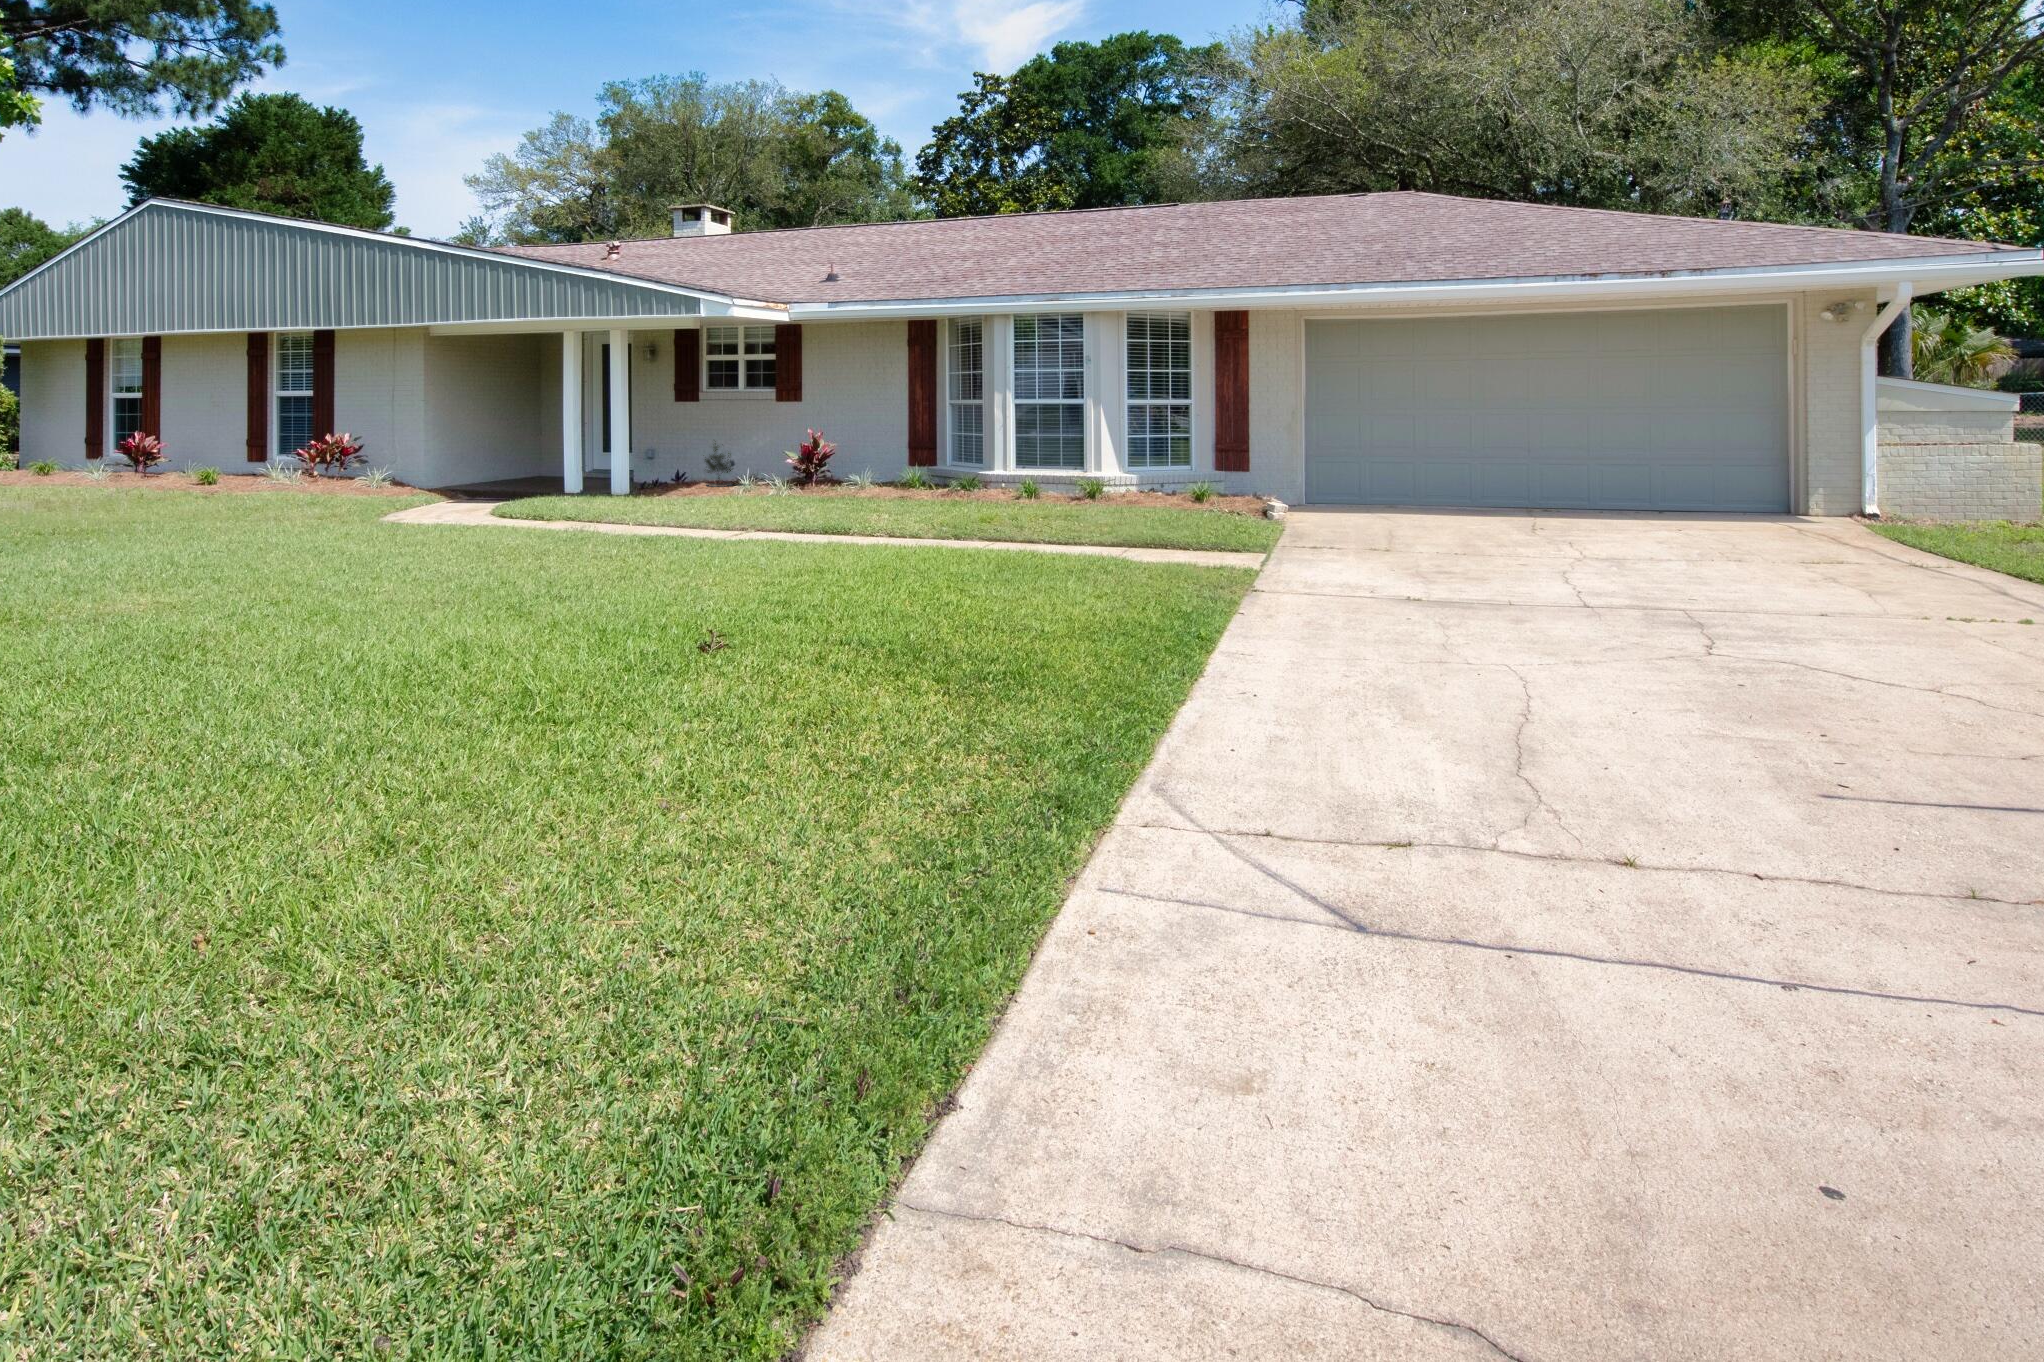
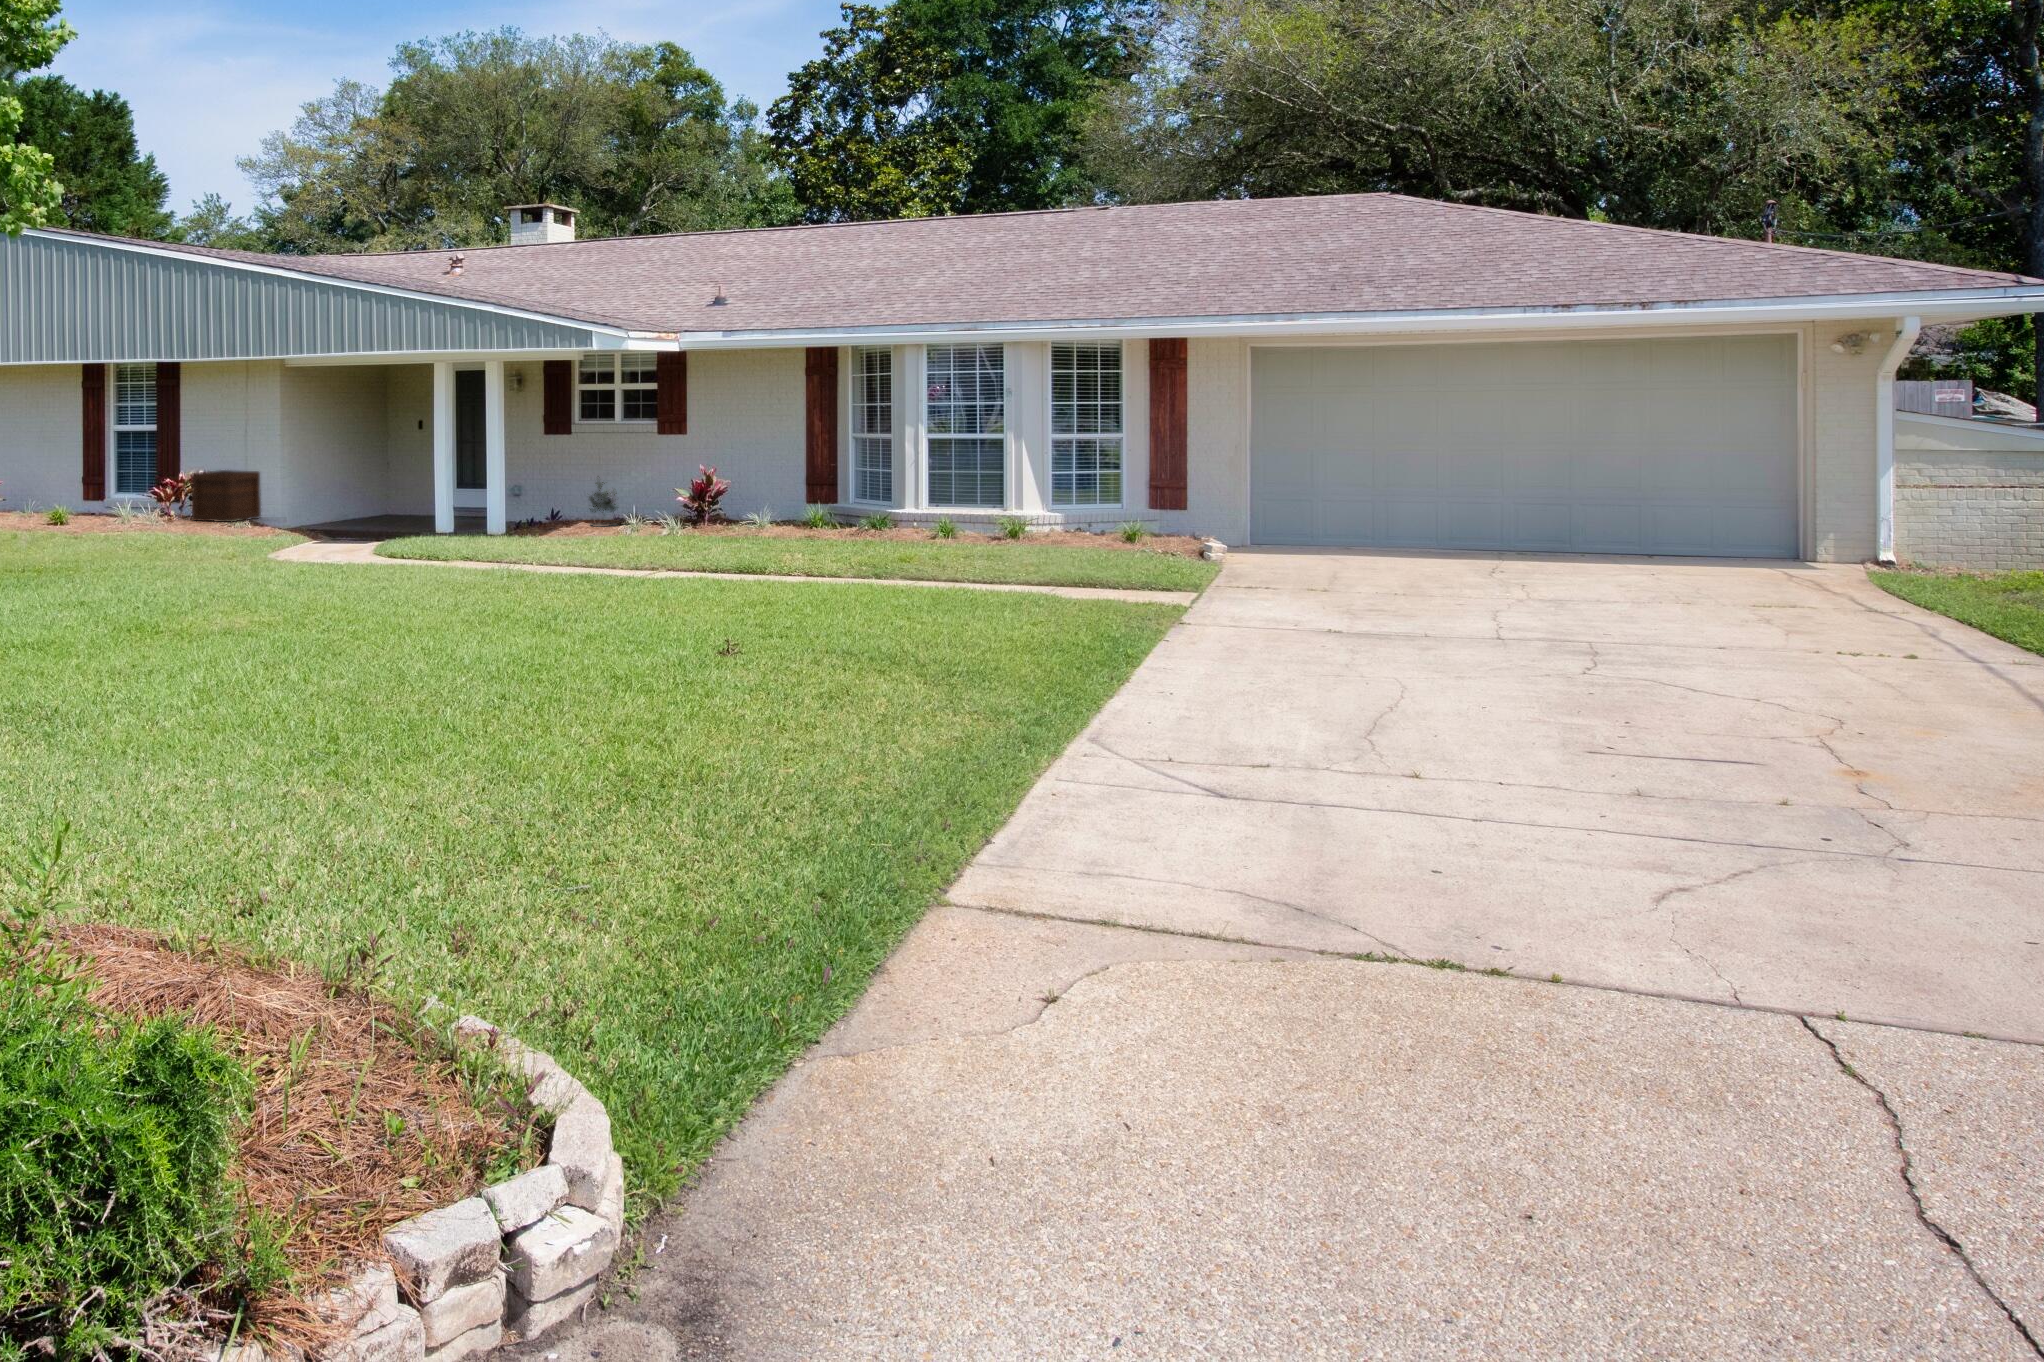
wooden crate: none [334,433,404,481] -> present [191,470,261,522]

